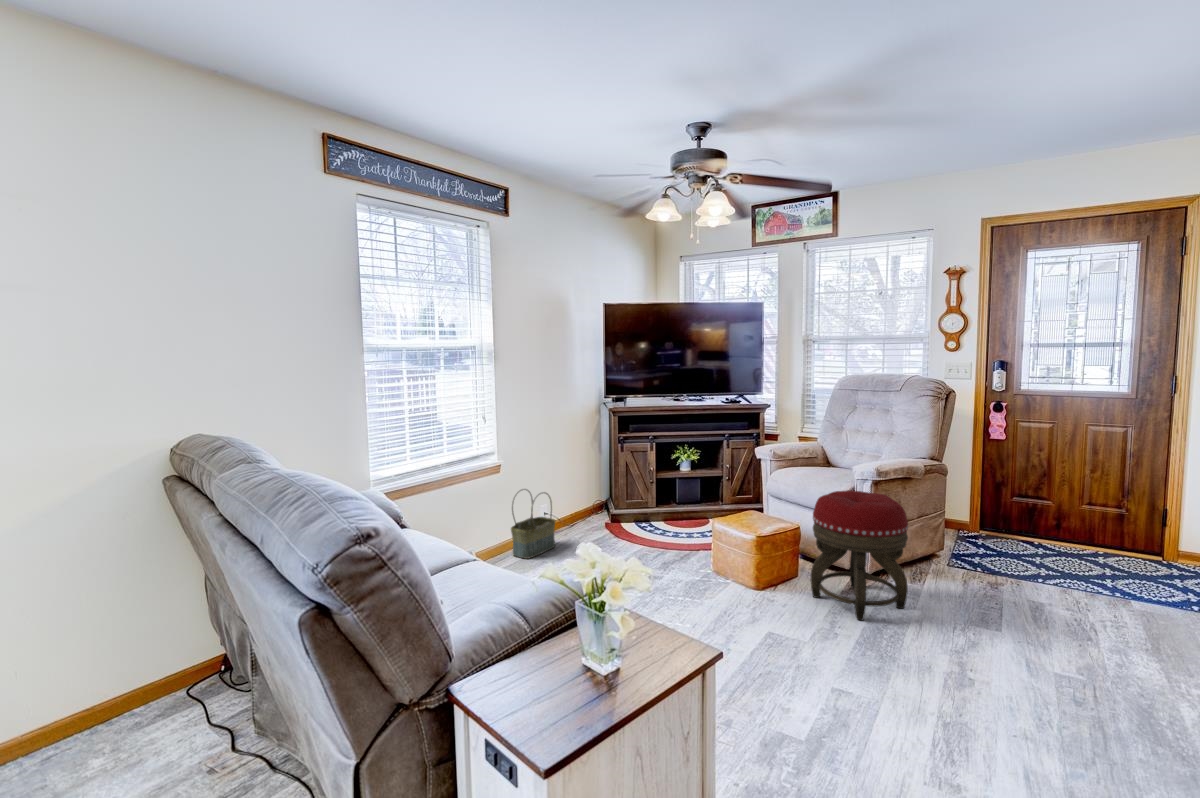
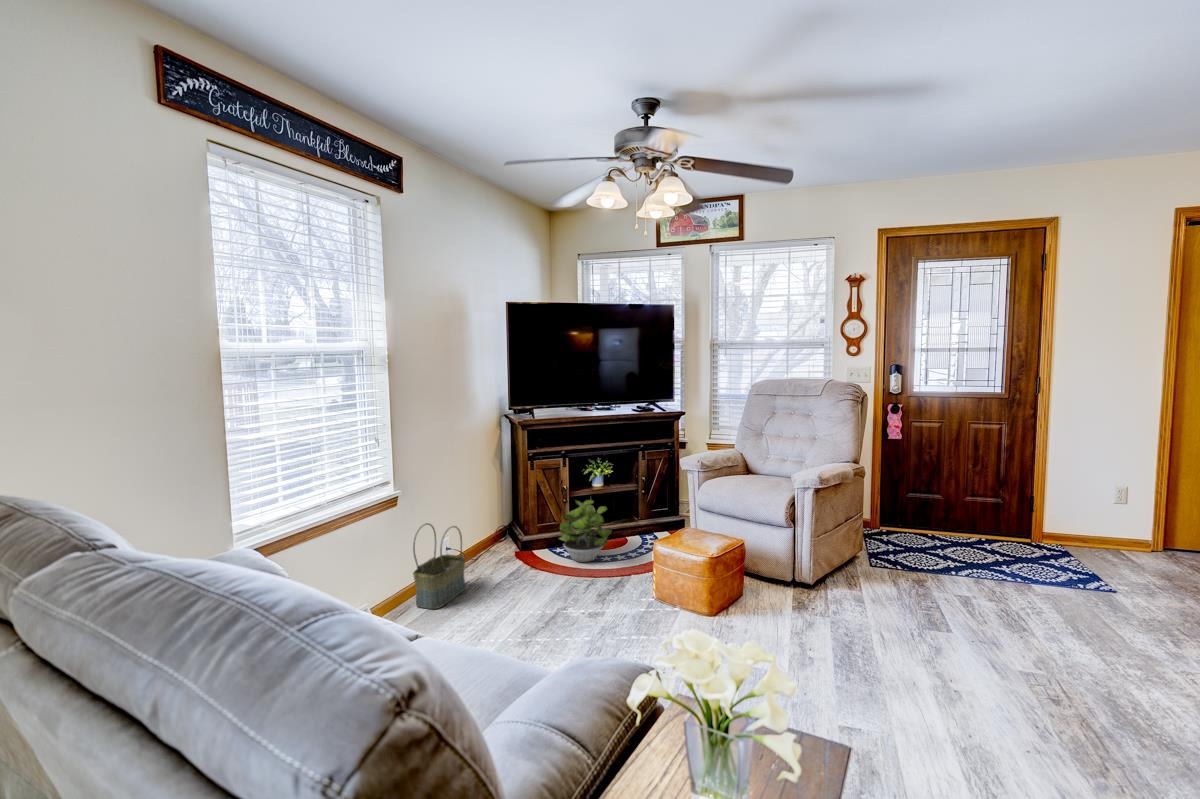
potted plant: none [639,481,687,536] -> present [559,500,612,562]
footstool: present [811,490,908,621] -> none [765,502,863,640]

